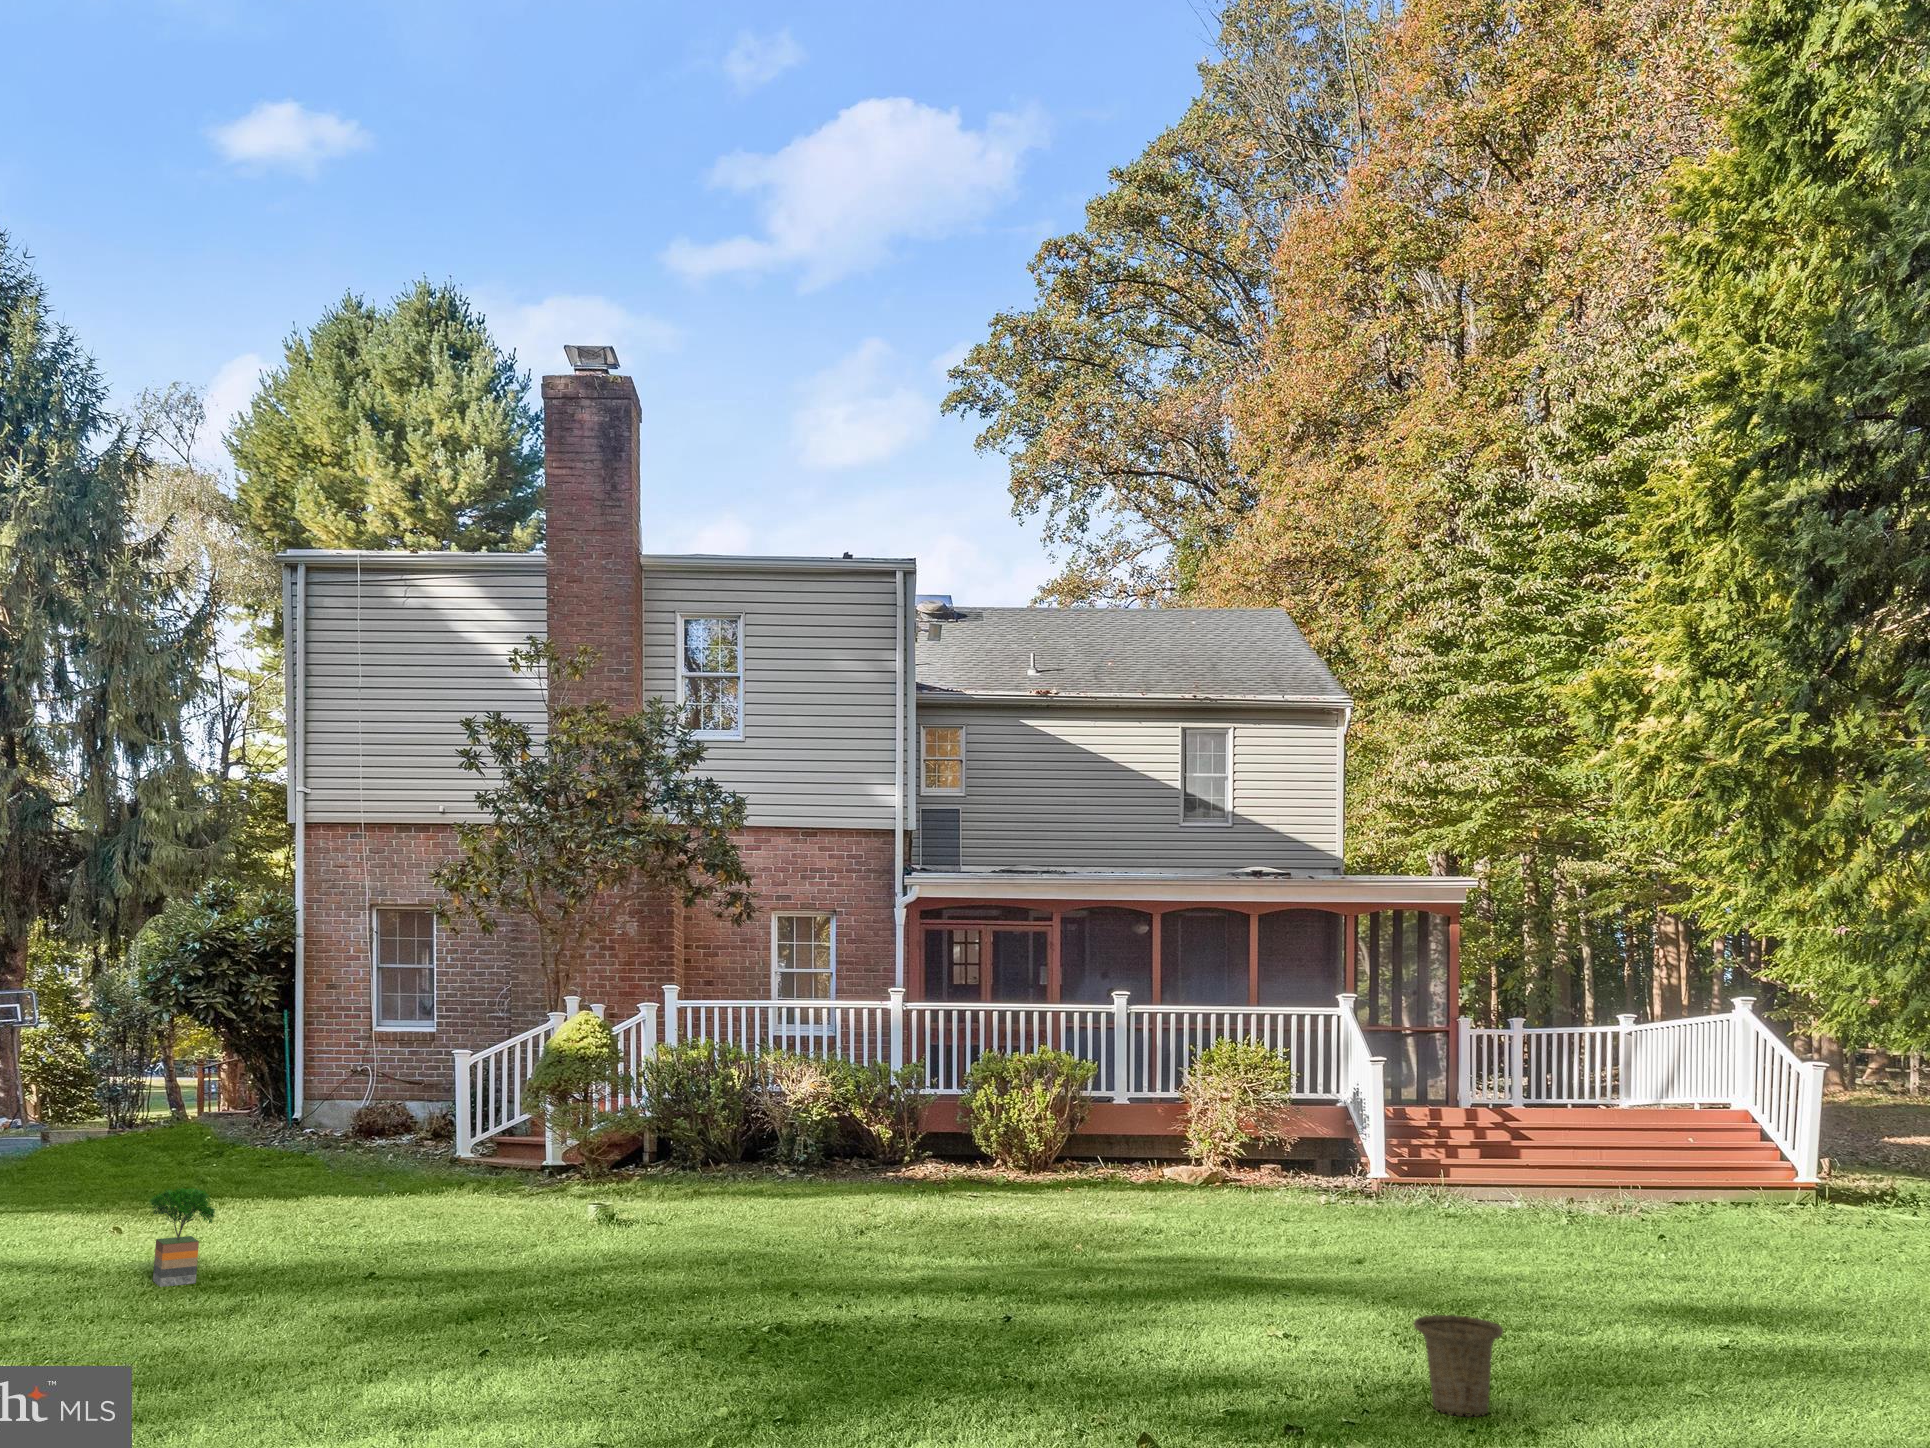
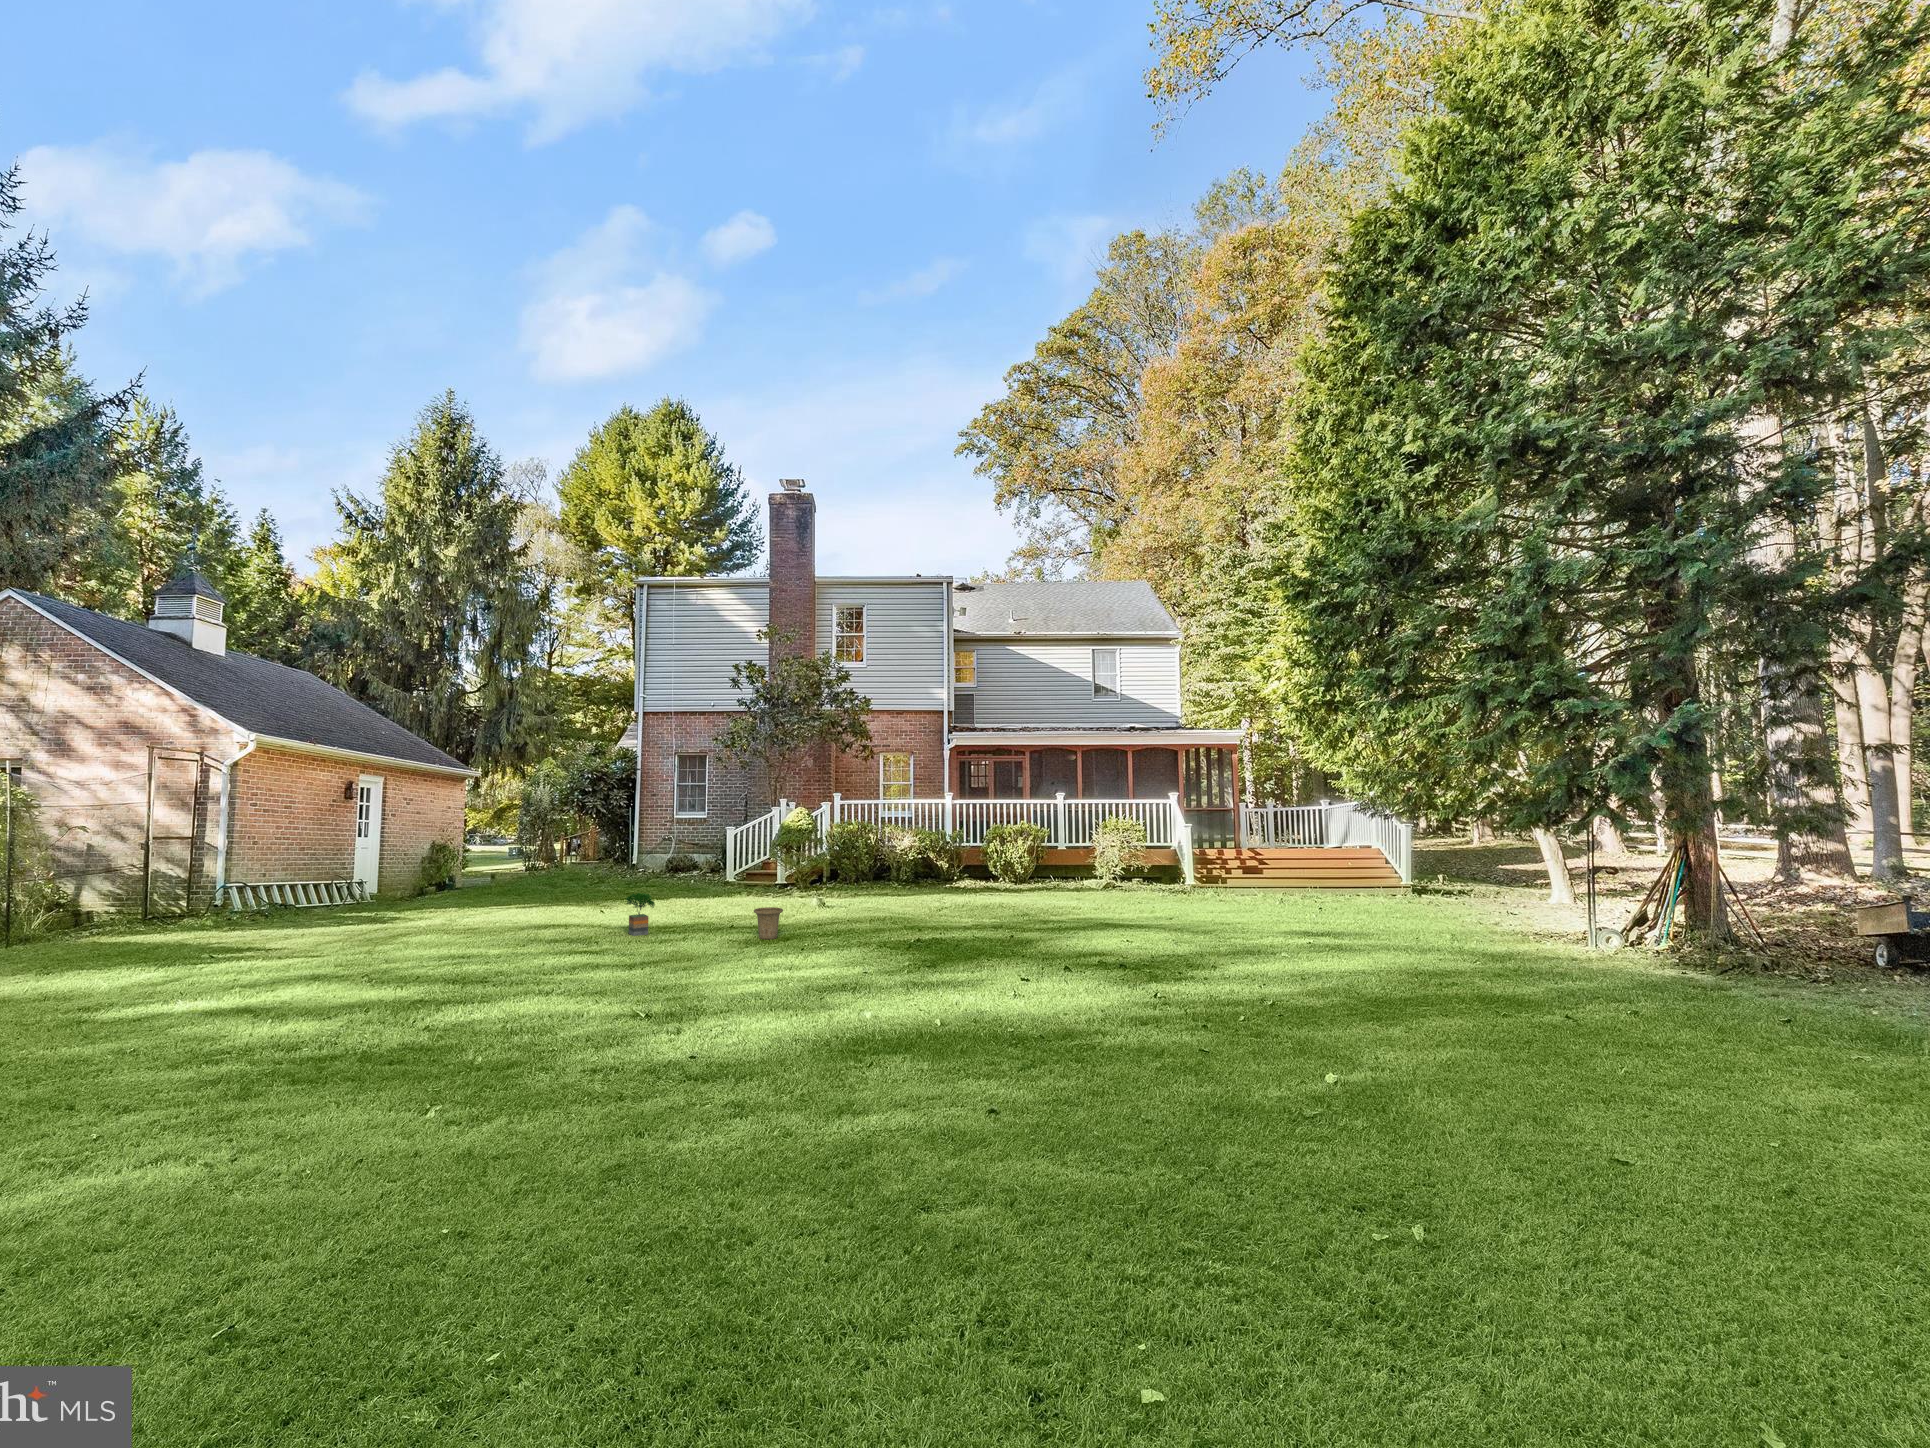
basket: present [1414,1315,1503,1417] -> present [754,907,783,939]

